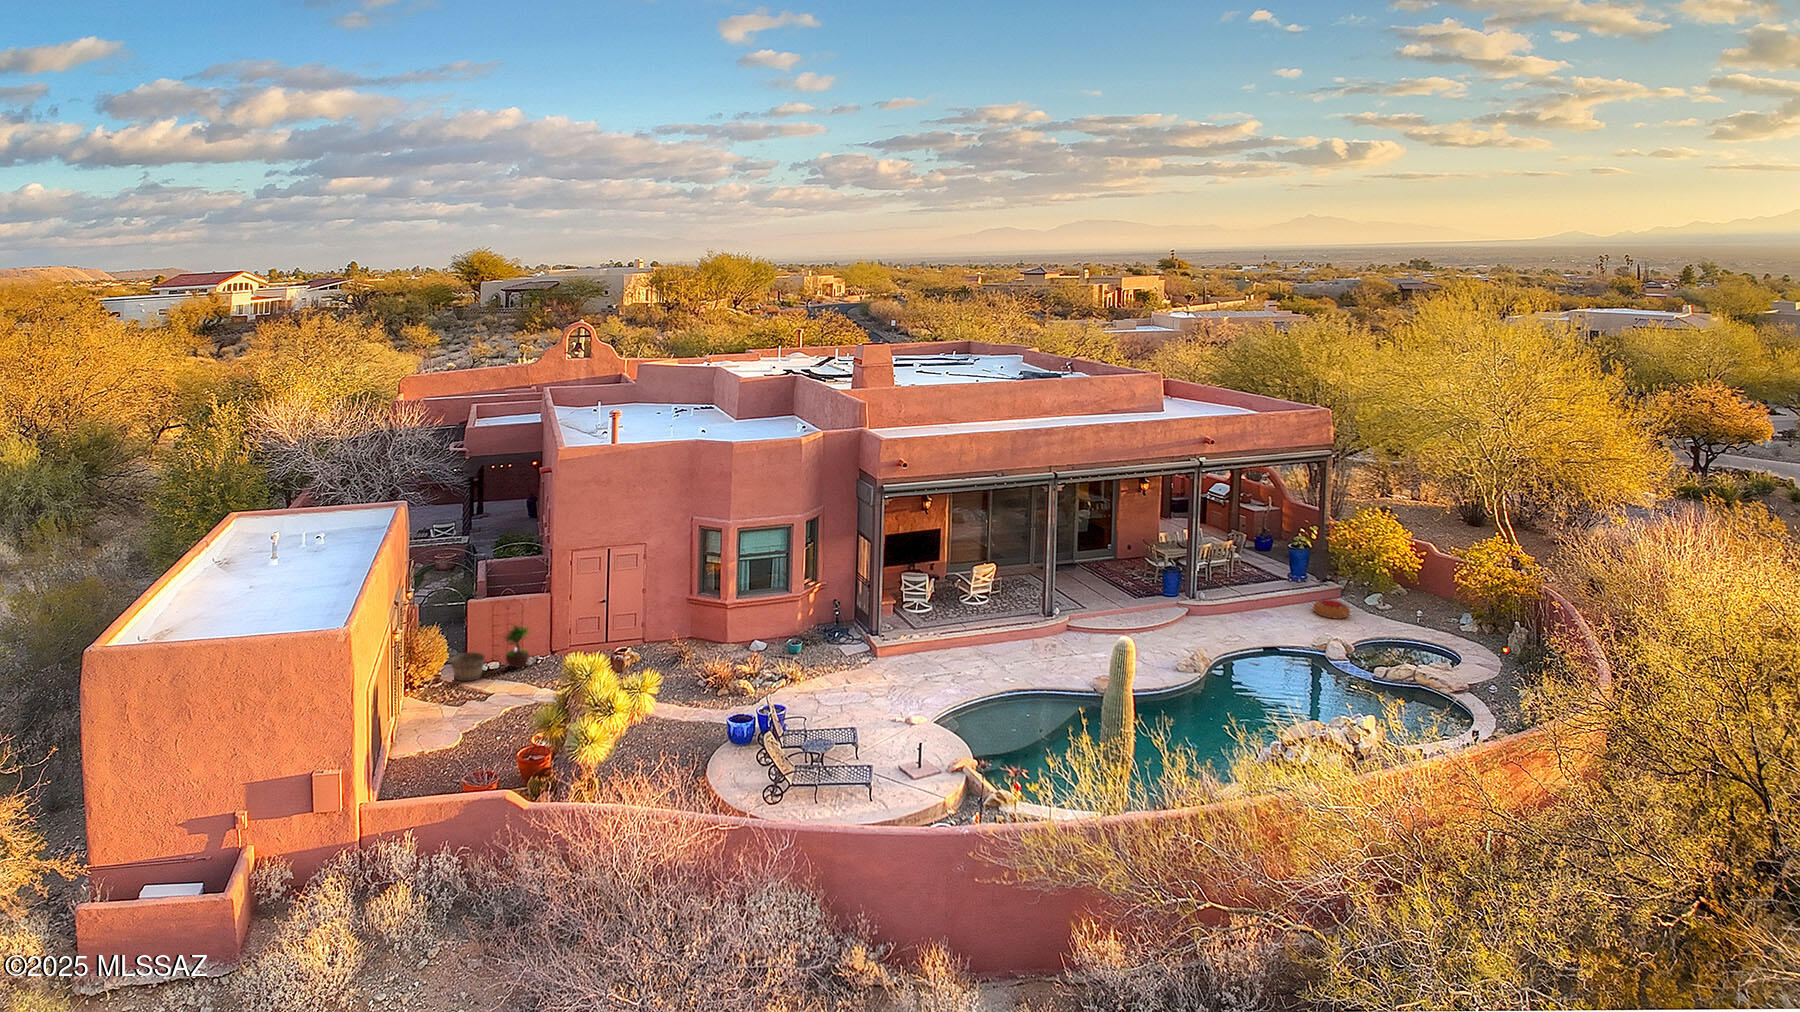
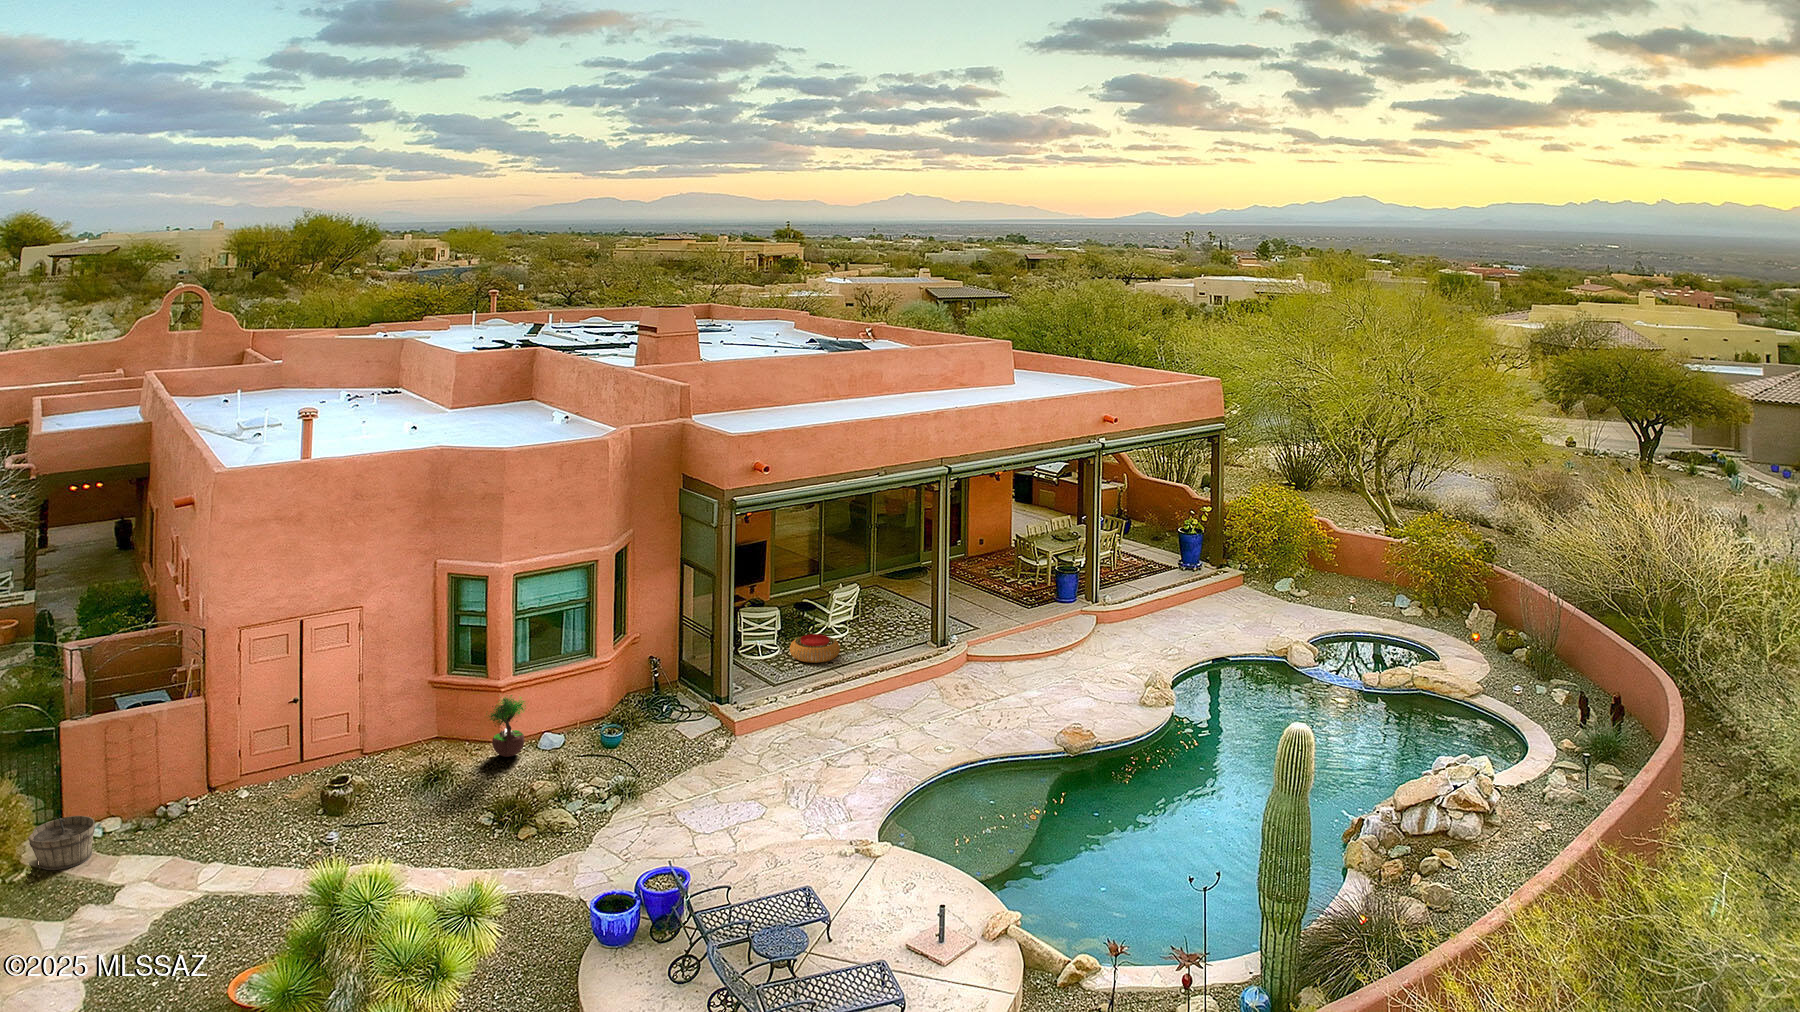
pouf: present [1313,600,1350,619] -> present [790,634,840,663]
potted tree: present [504,625,529,668] -> present [486,695,526,757]

